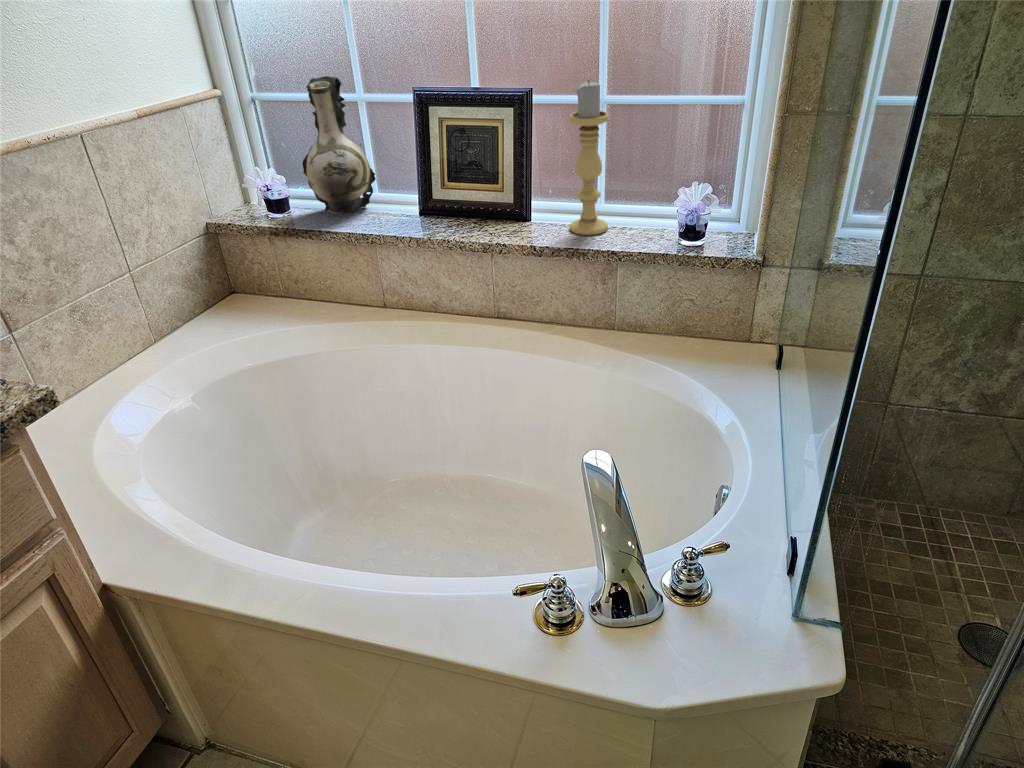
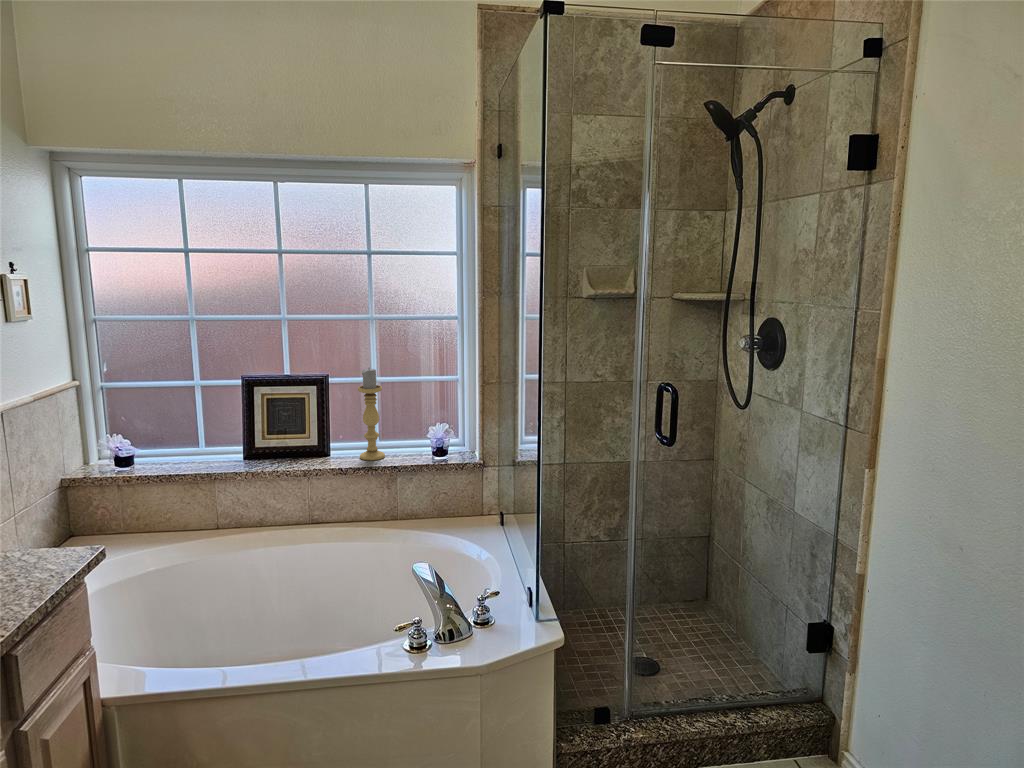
decorative vase: present [302,76,376,213] -> none [148,369,208,464]

